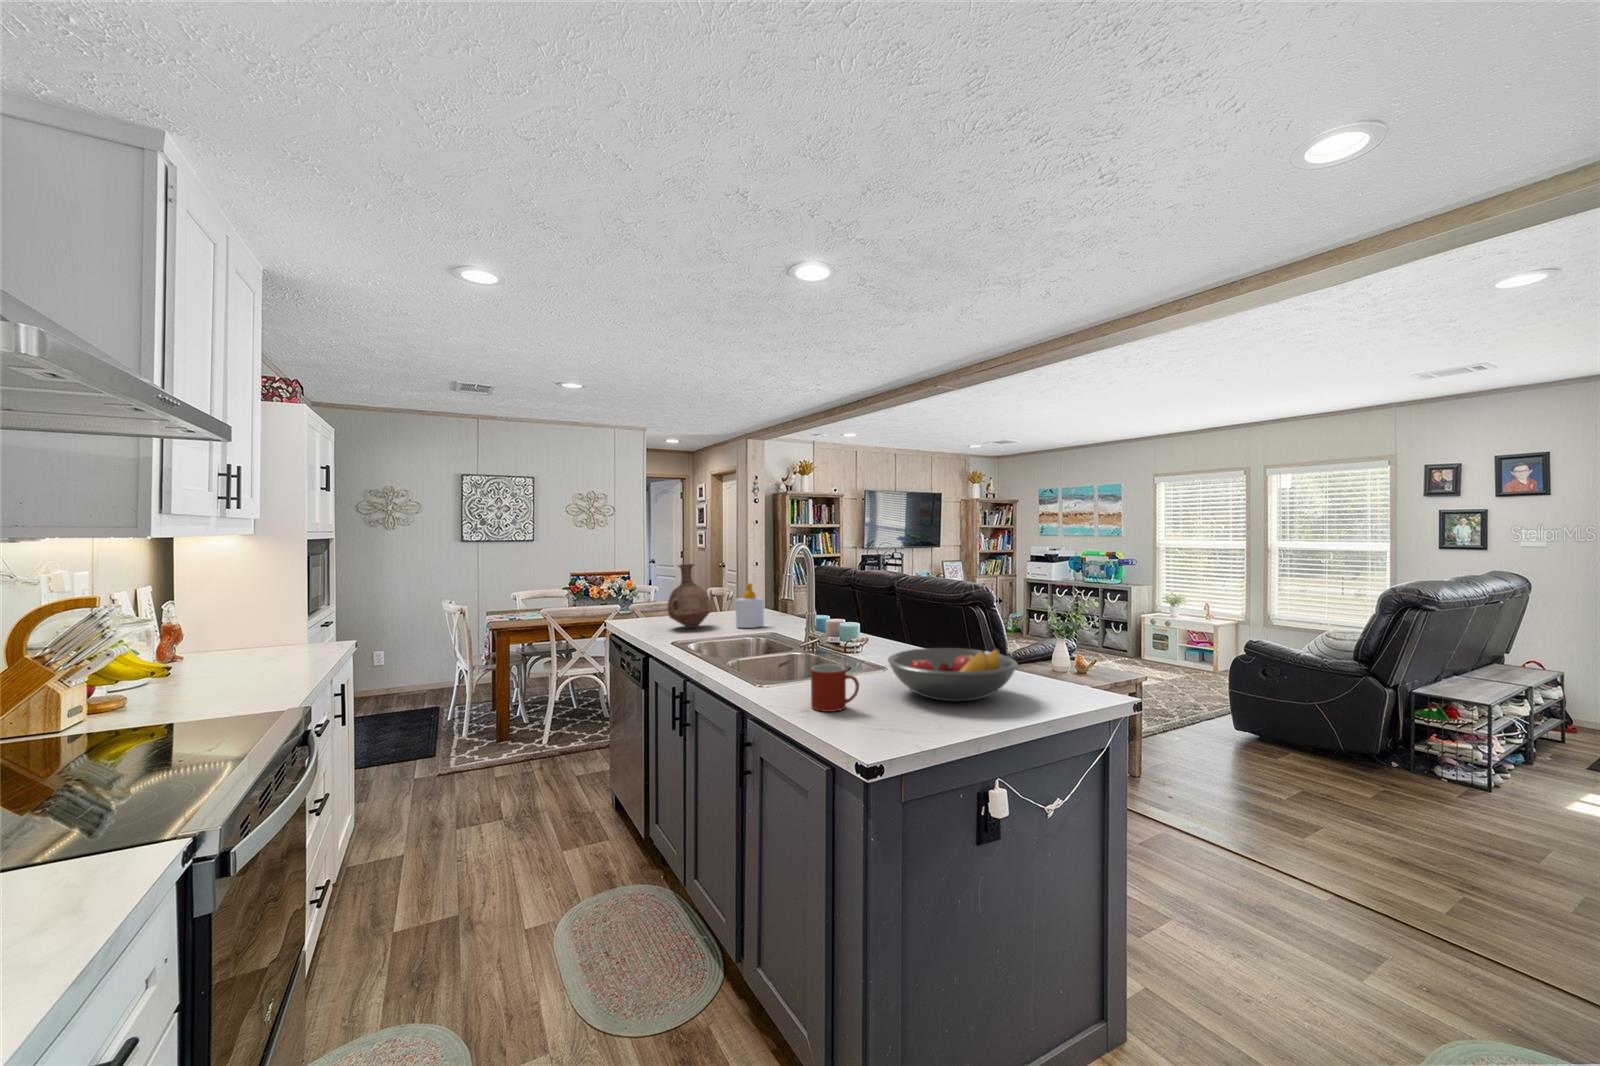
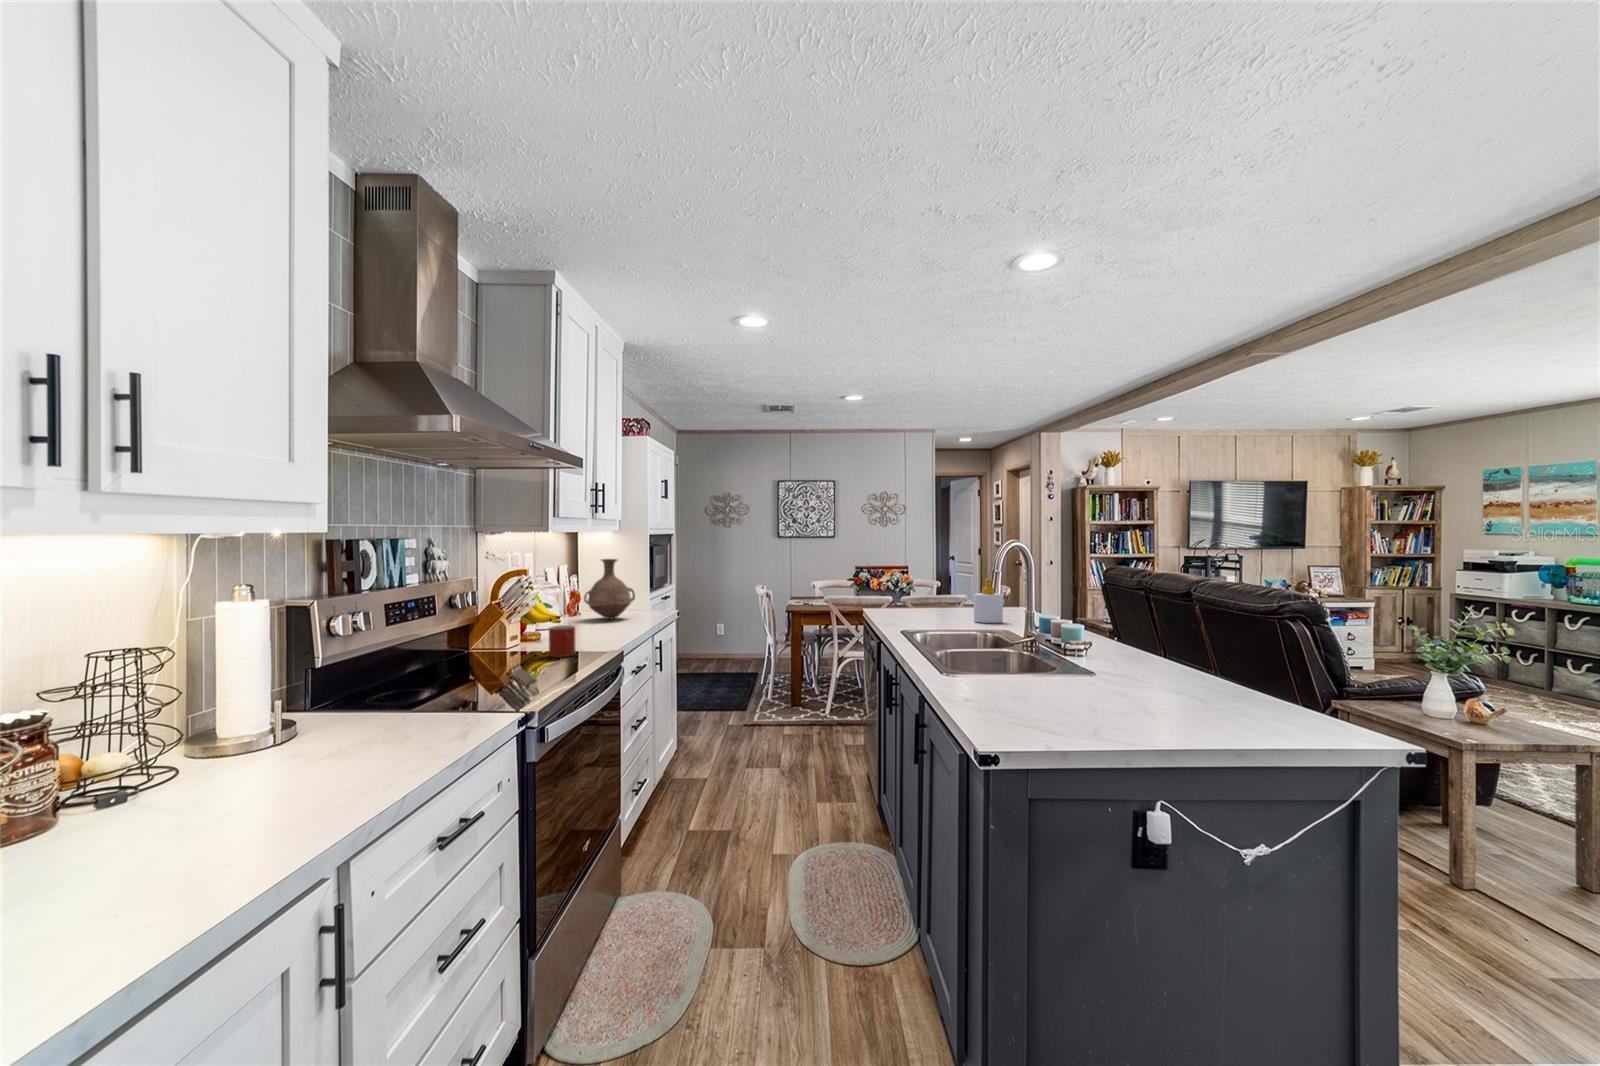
vase: present [667,564,712,628] -> present [584,559,635,620]
fruit bowl: present [888,648,1018,701] -> none [1065,650,1215,705]
mug: present [811,664,859,712] -> present [549,625,576,657]

